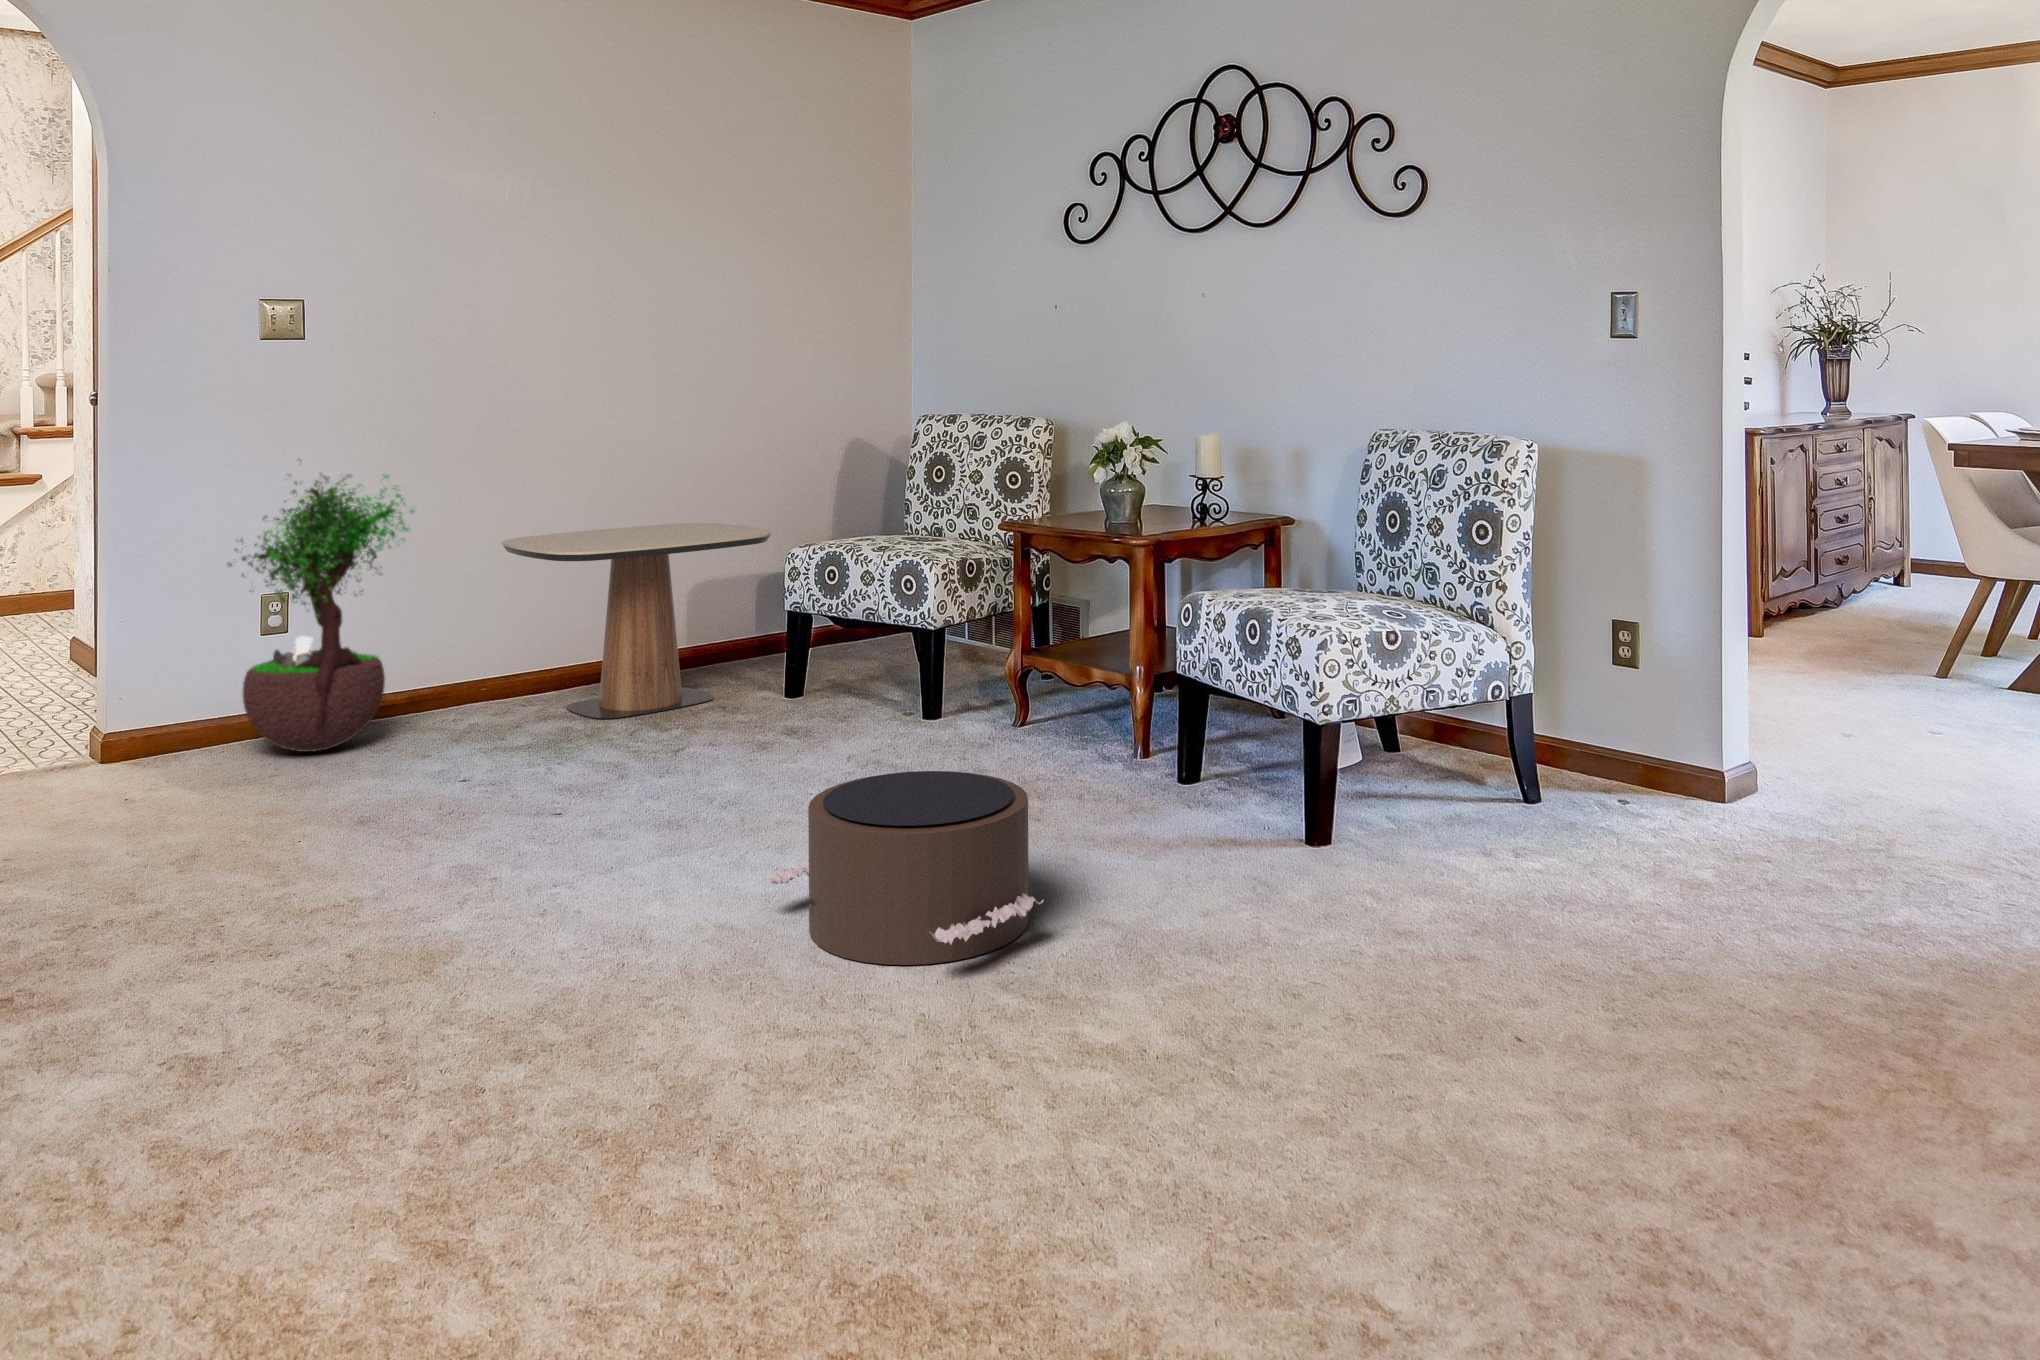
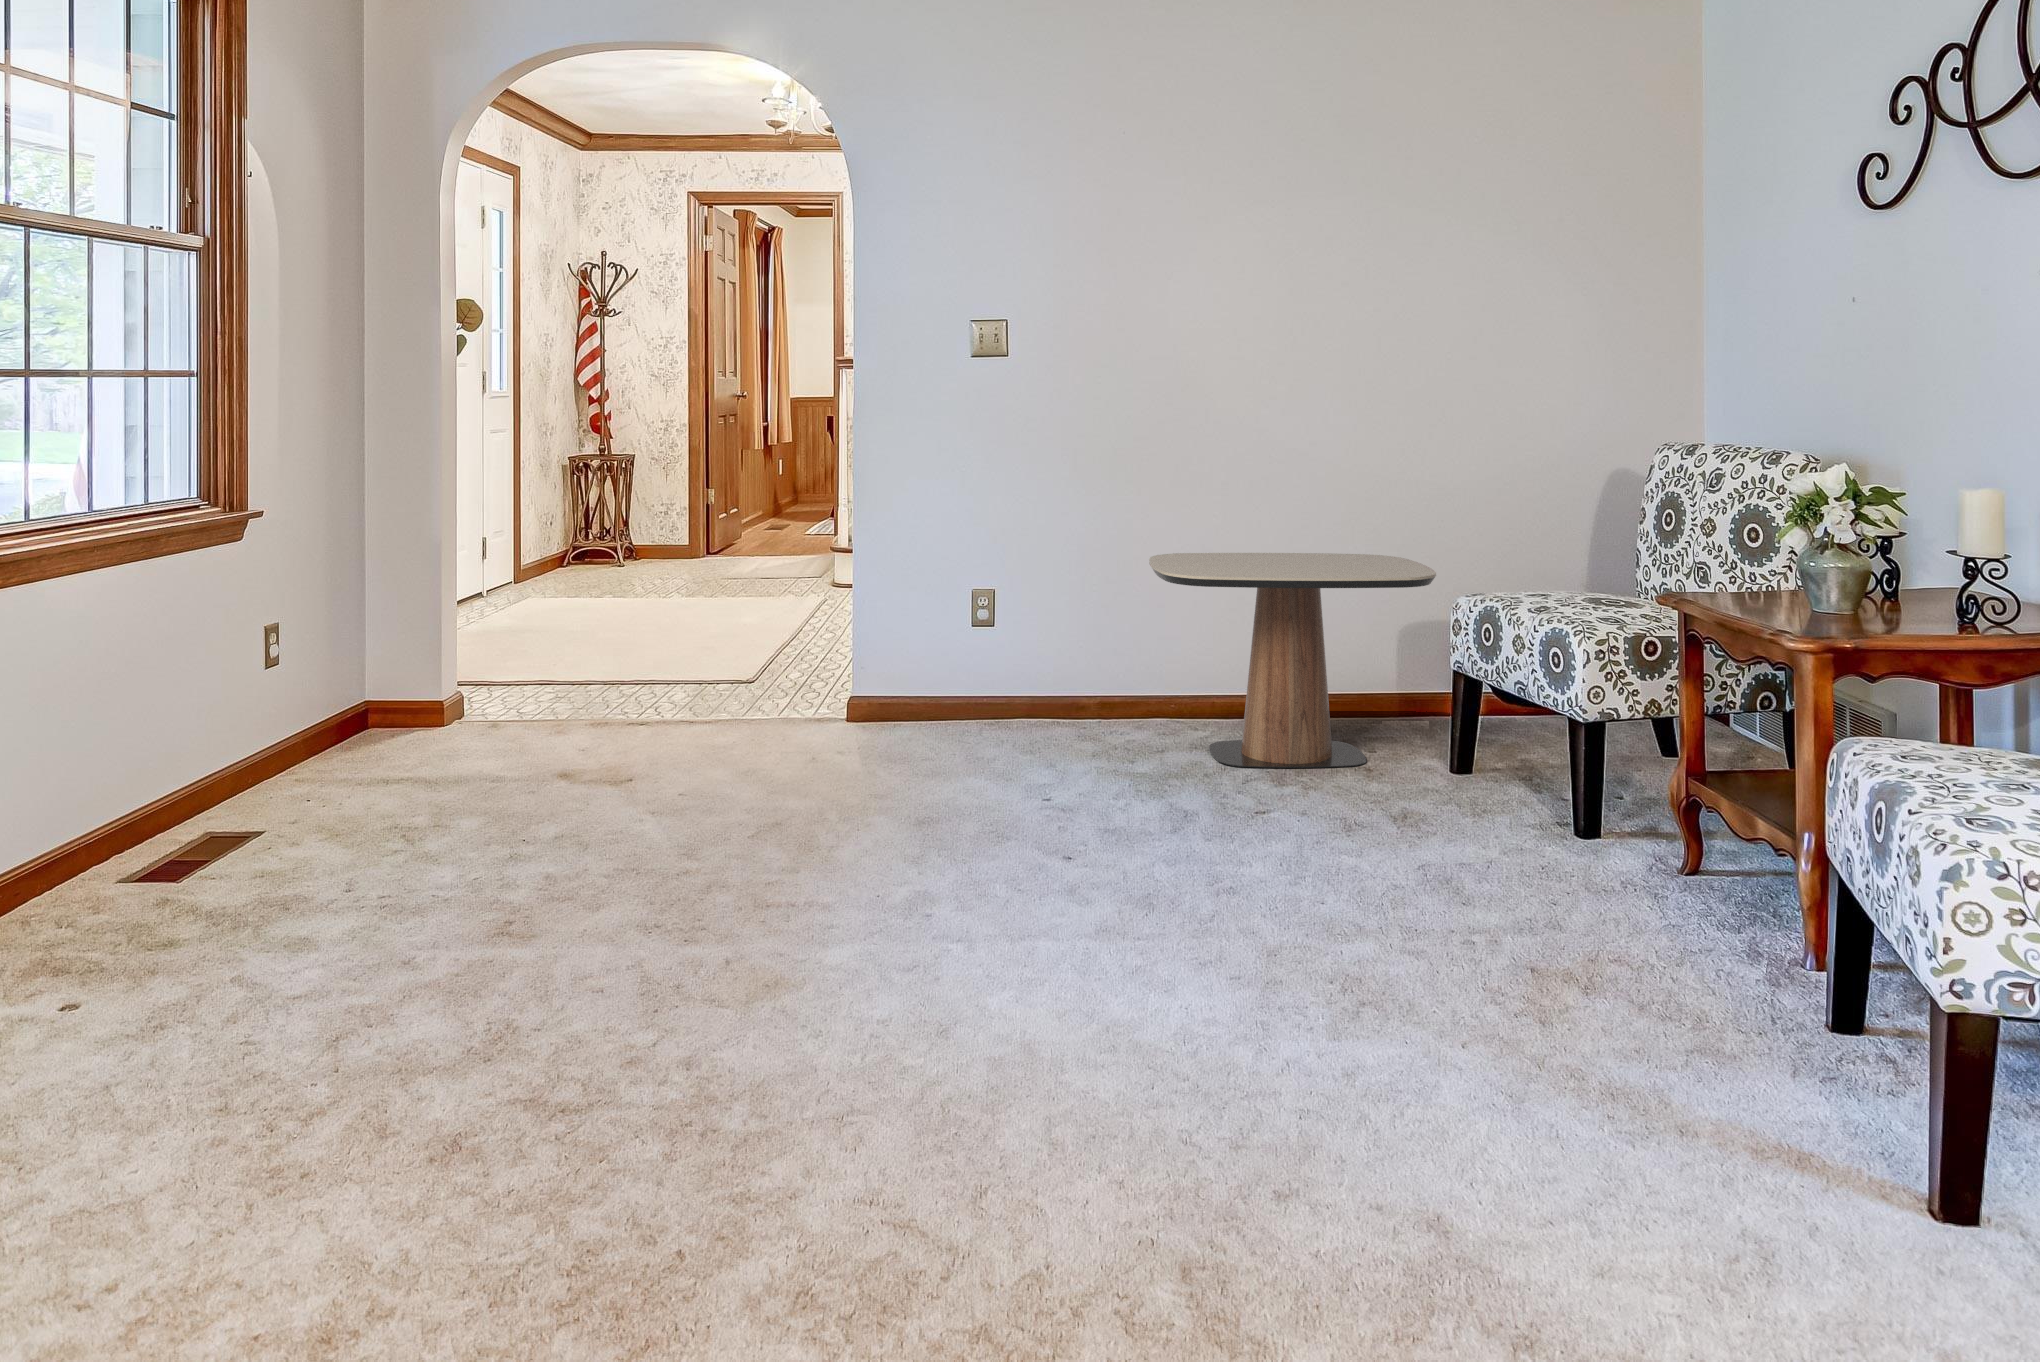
potted tree: present [228,460,413,752] -> none [866,455,1041,746]
pouf: present [768,771,1044,965] -> none [1036,909,1341,1206]

